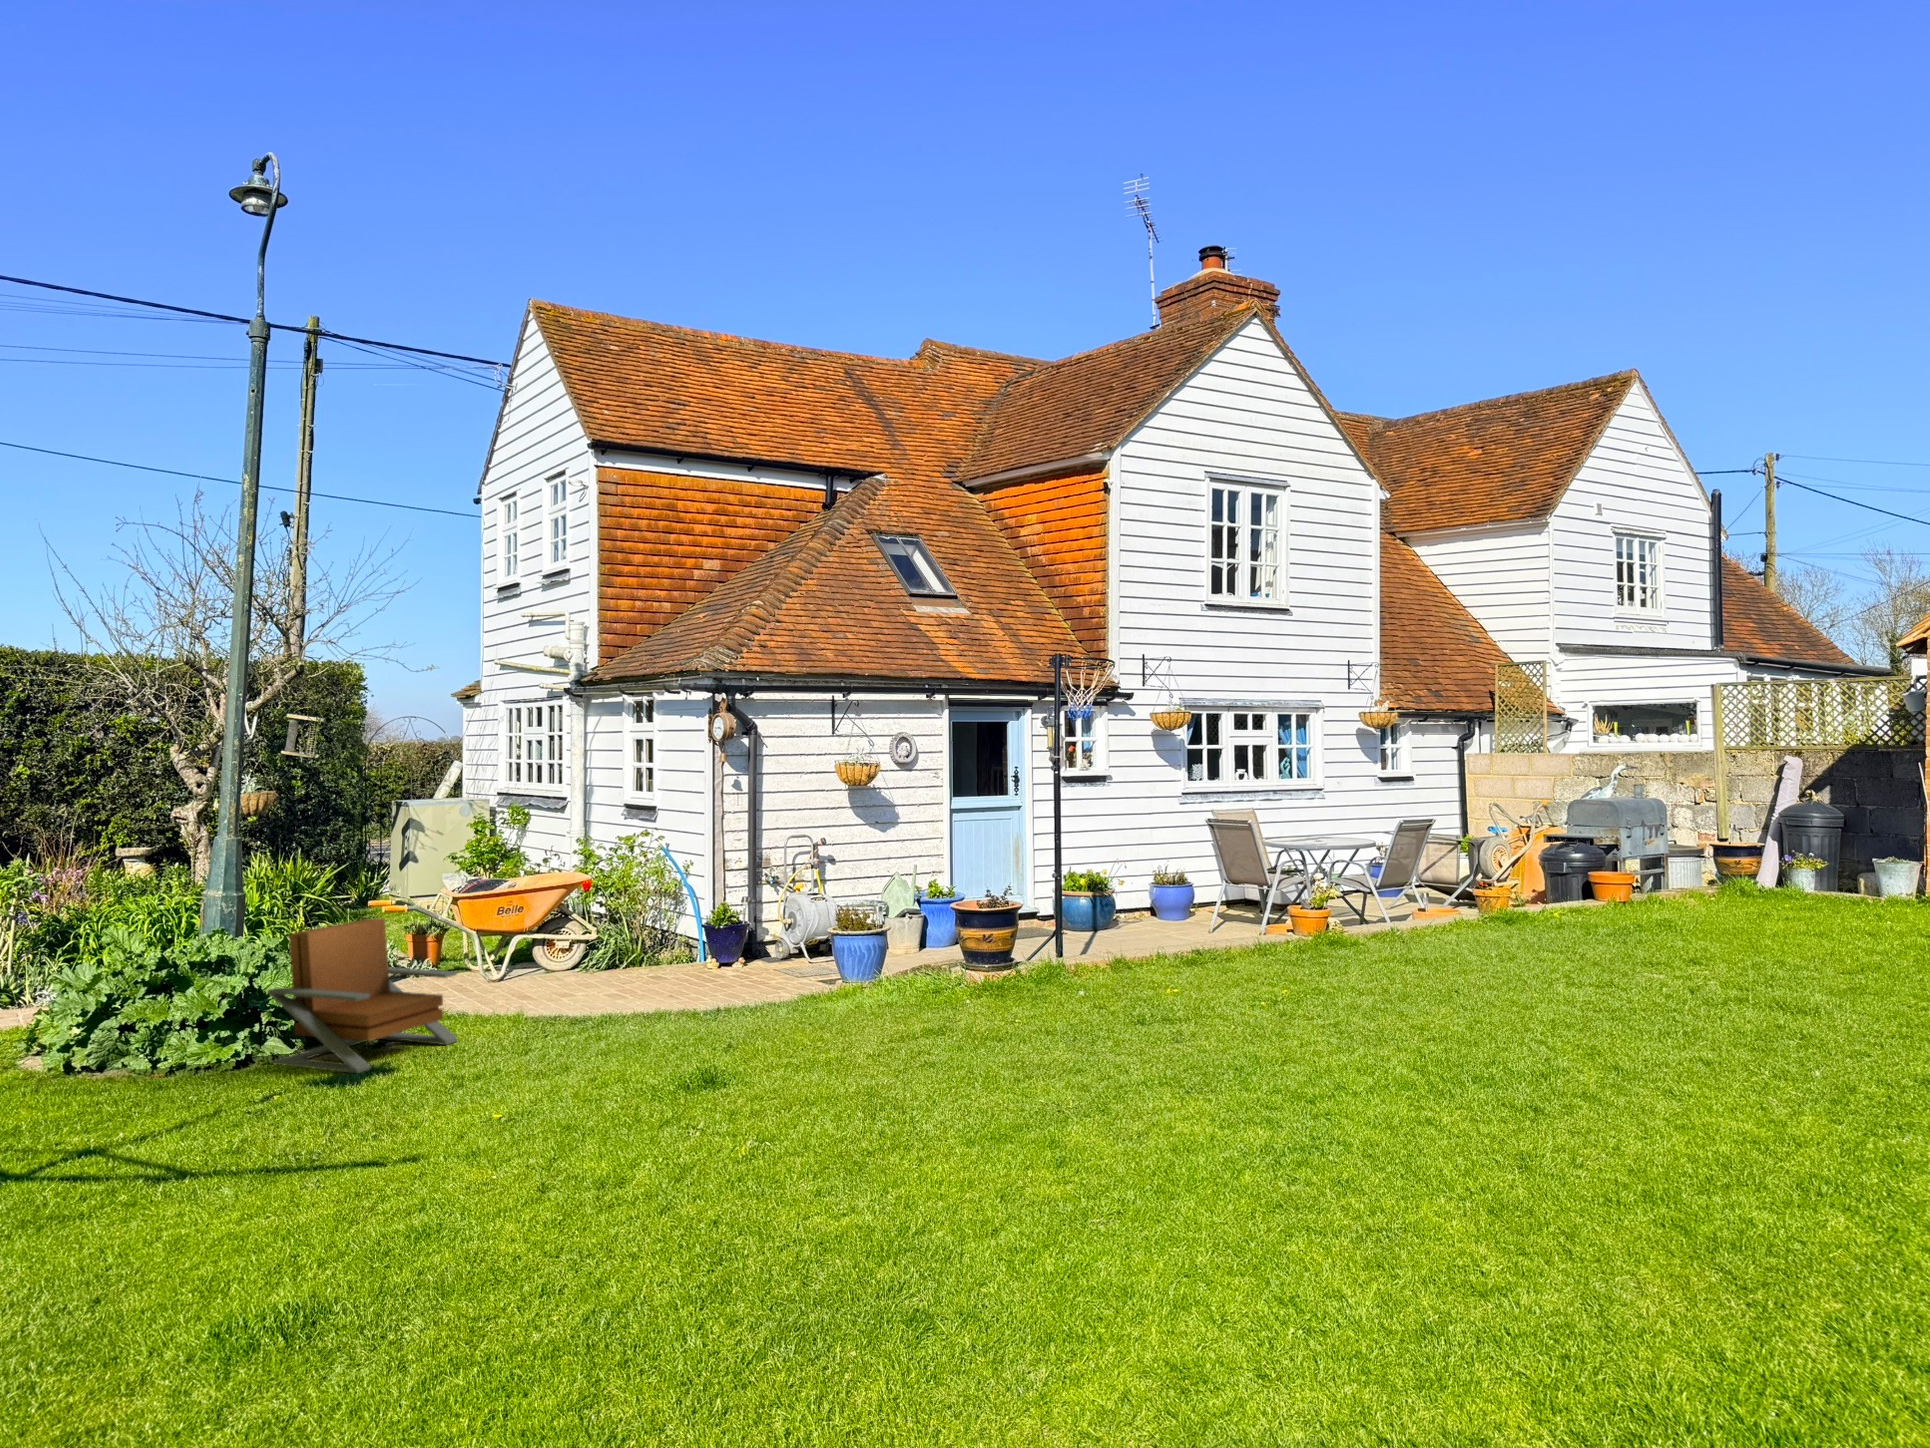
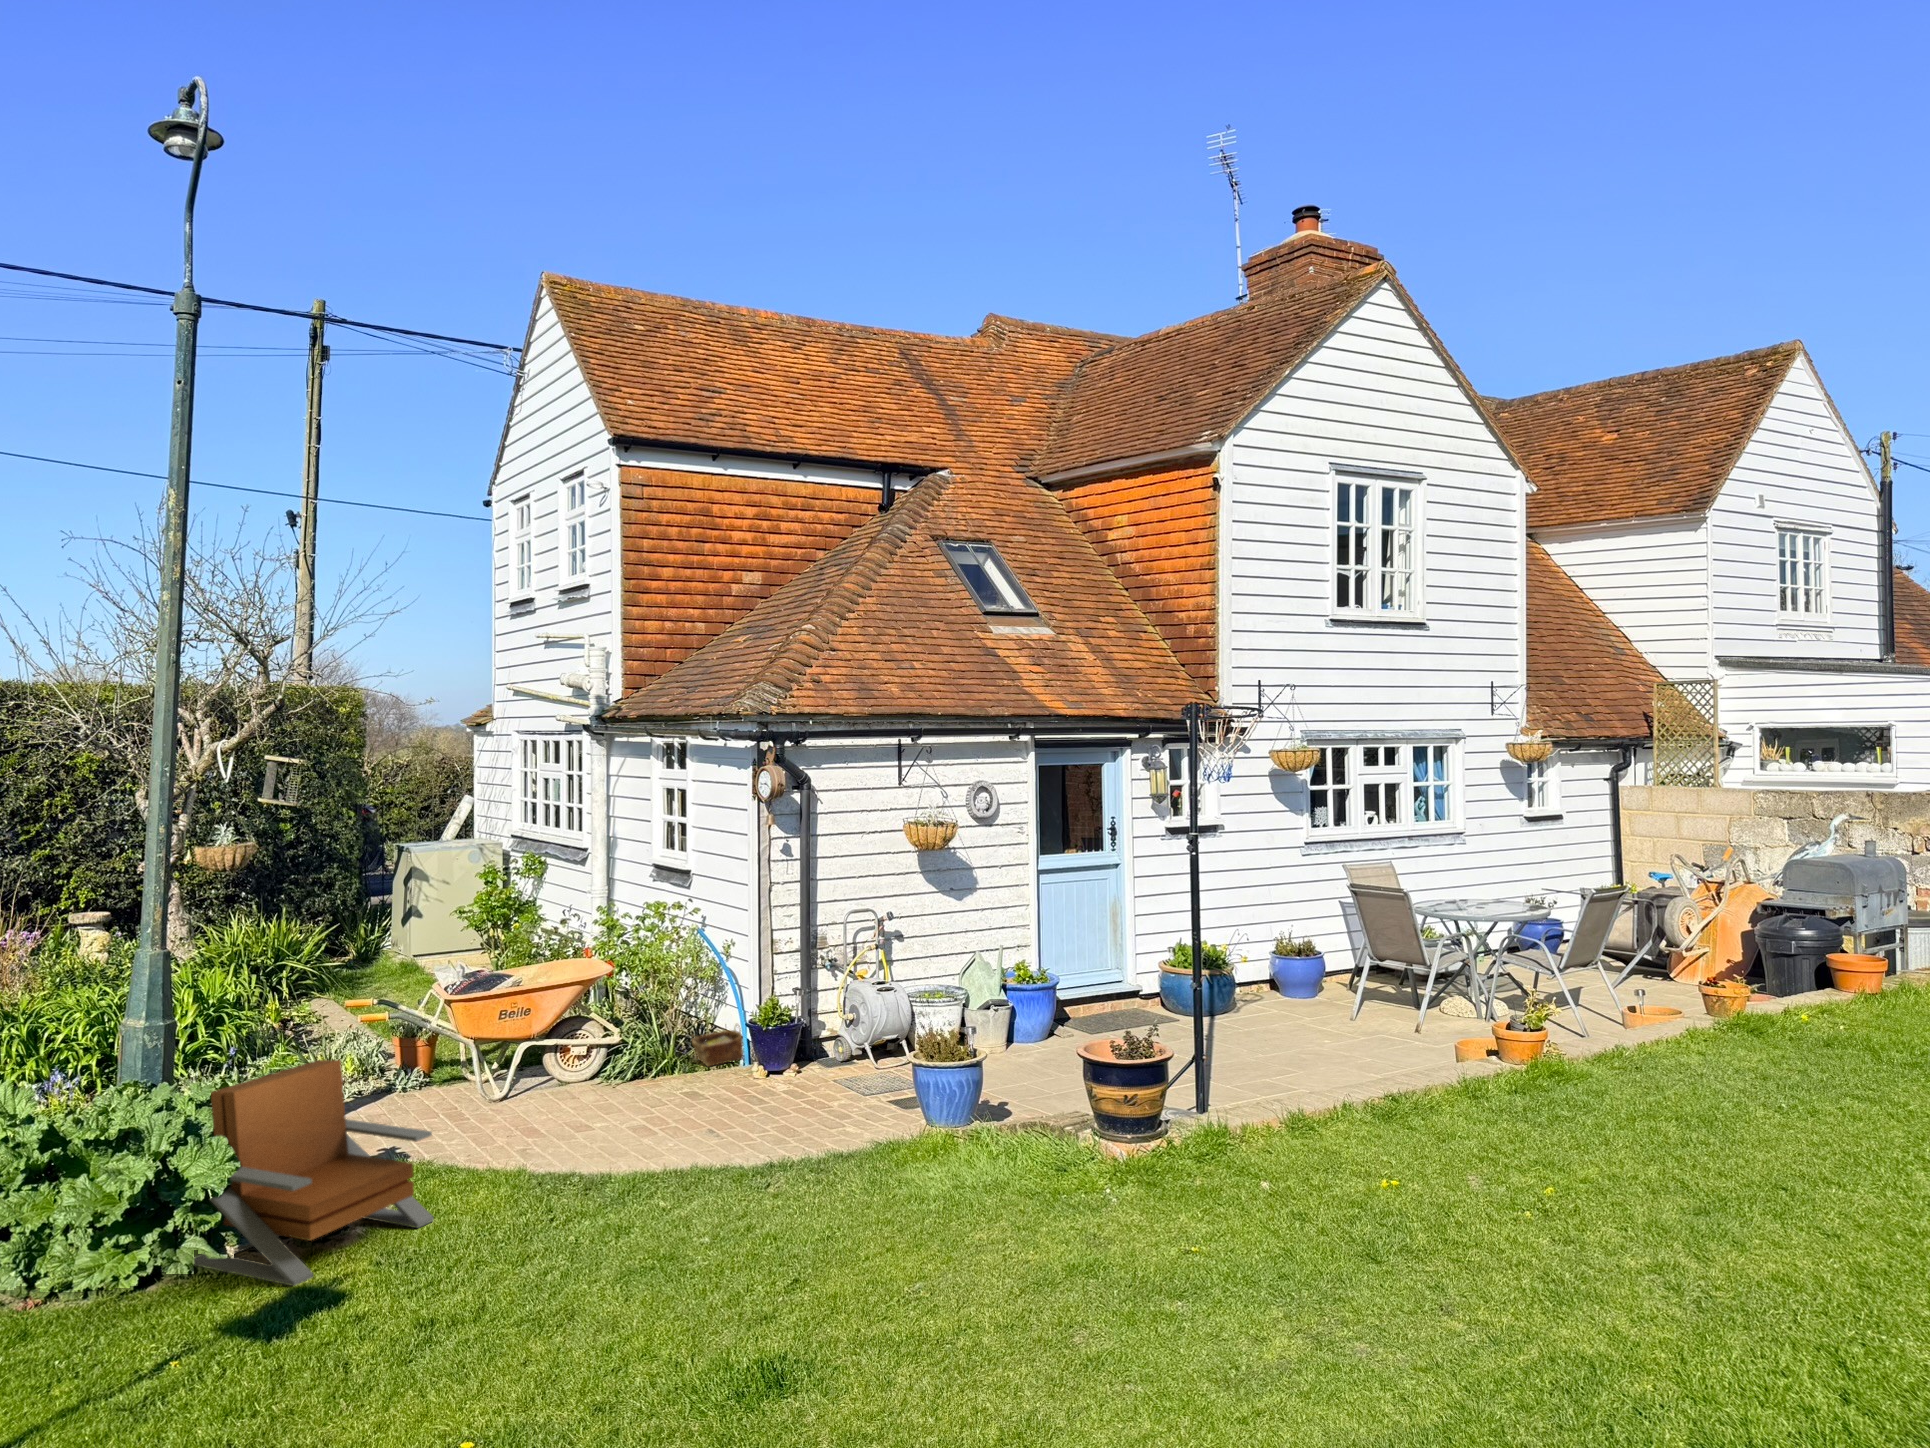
woven basket: none [657,927,700,961] -> present [692,1025,743,1067]

